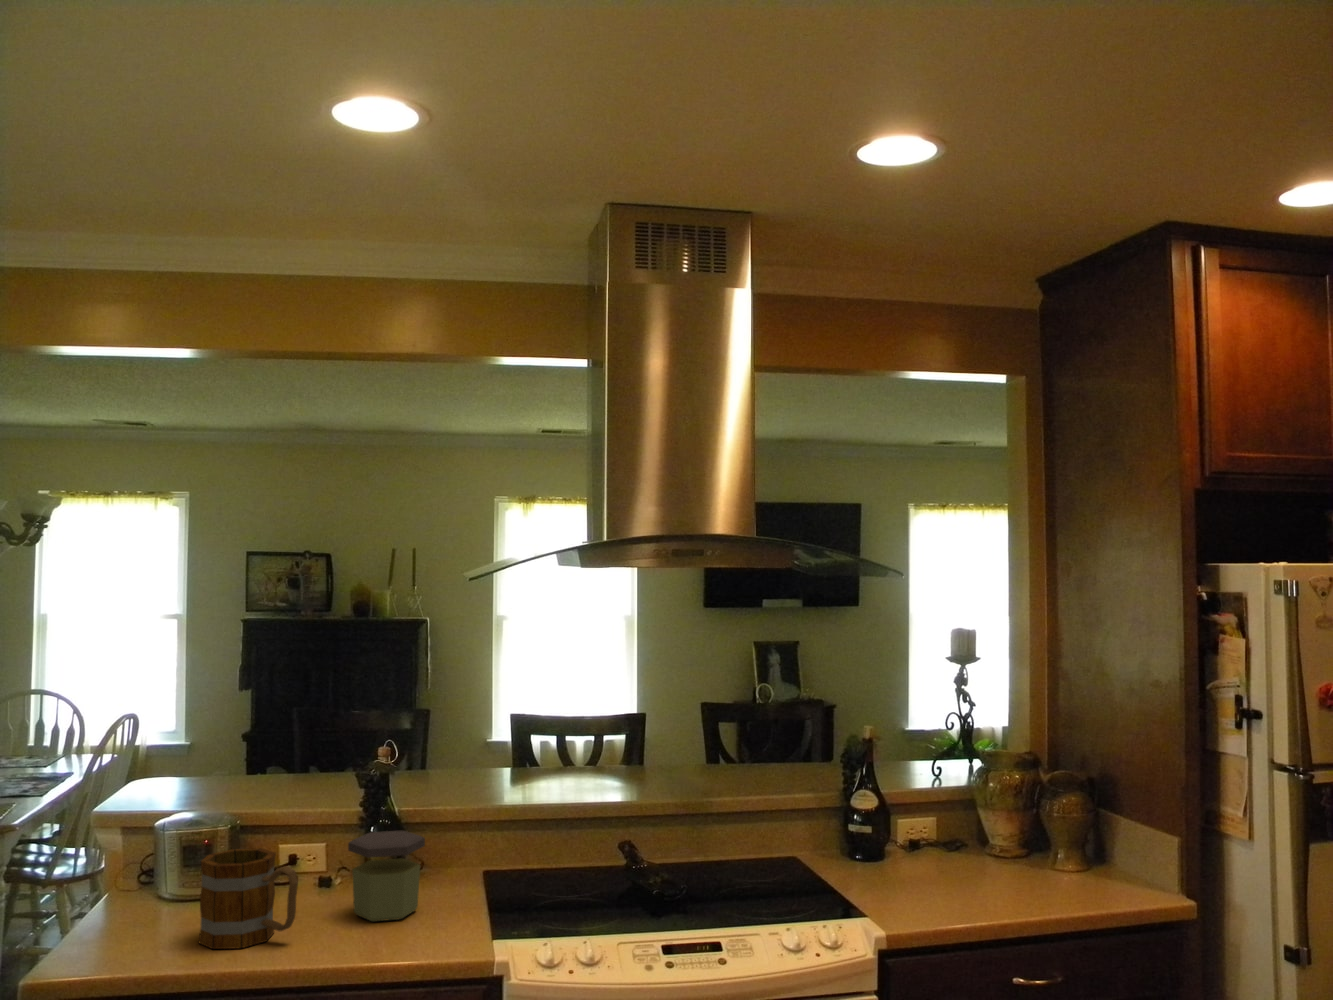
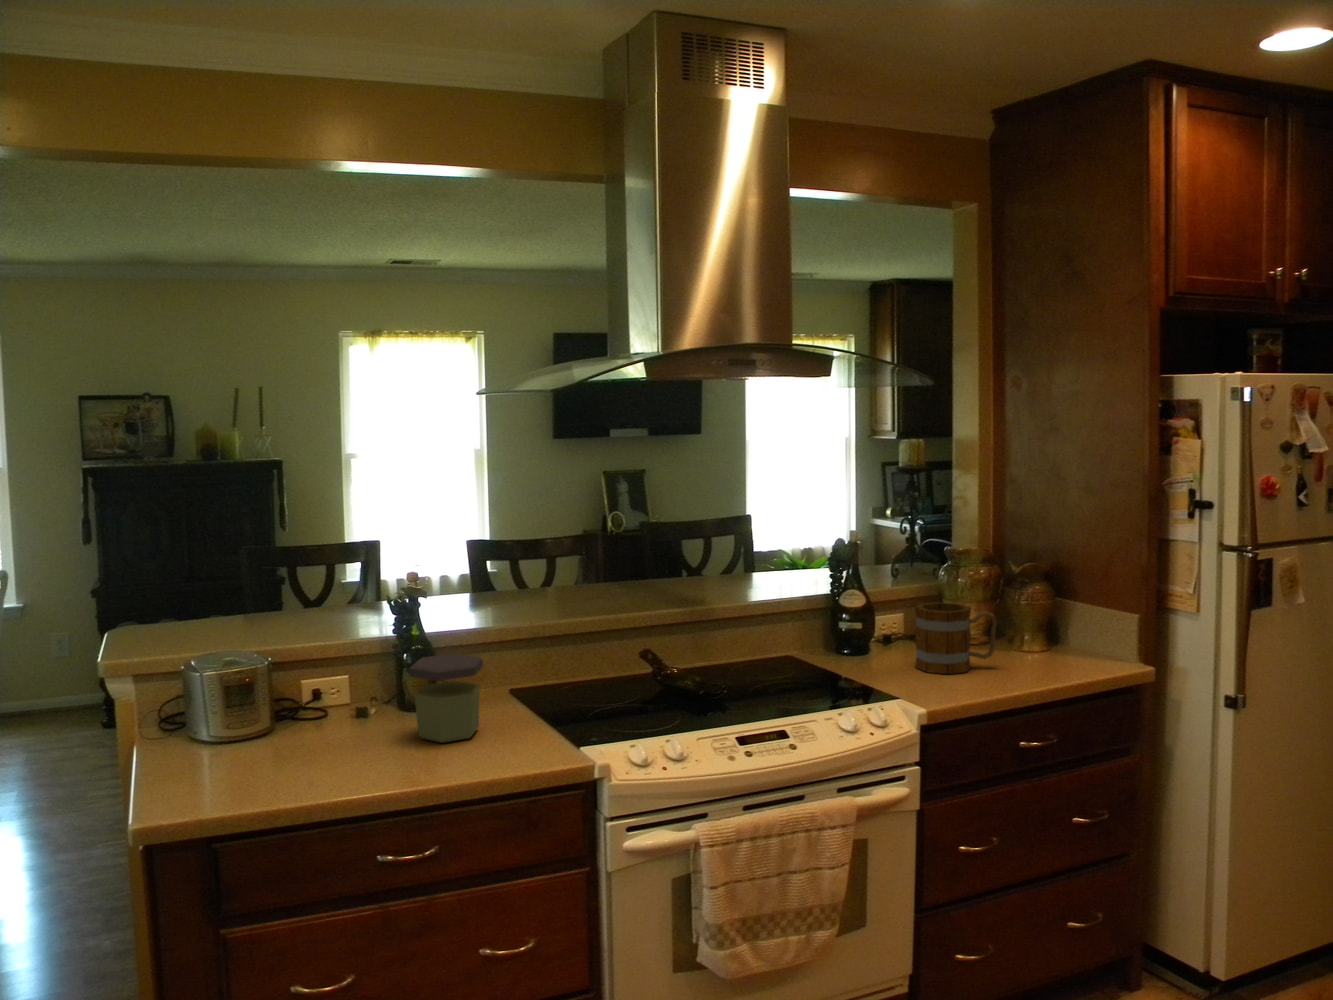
mug: present [199,848,298,949] -> present [915,602,997,674]

